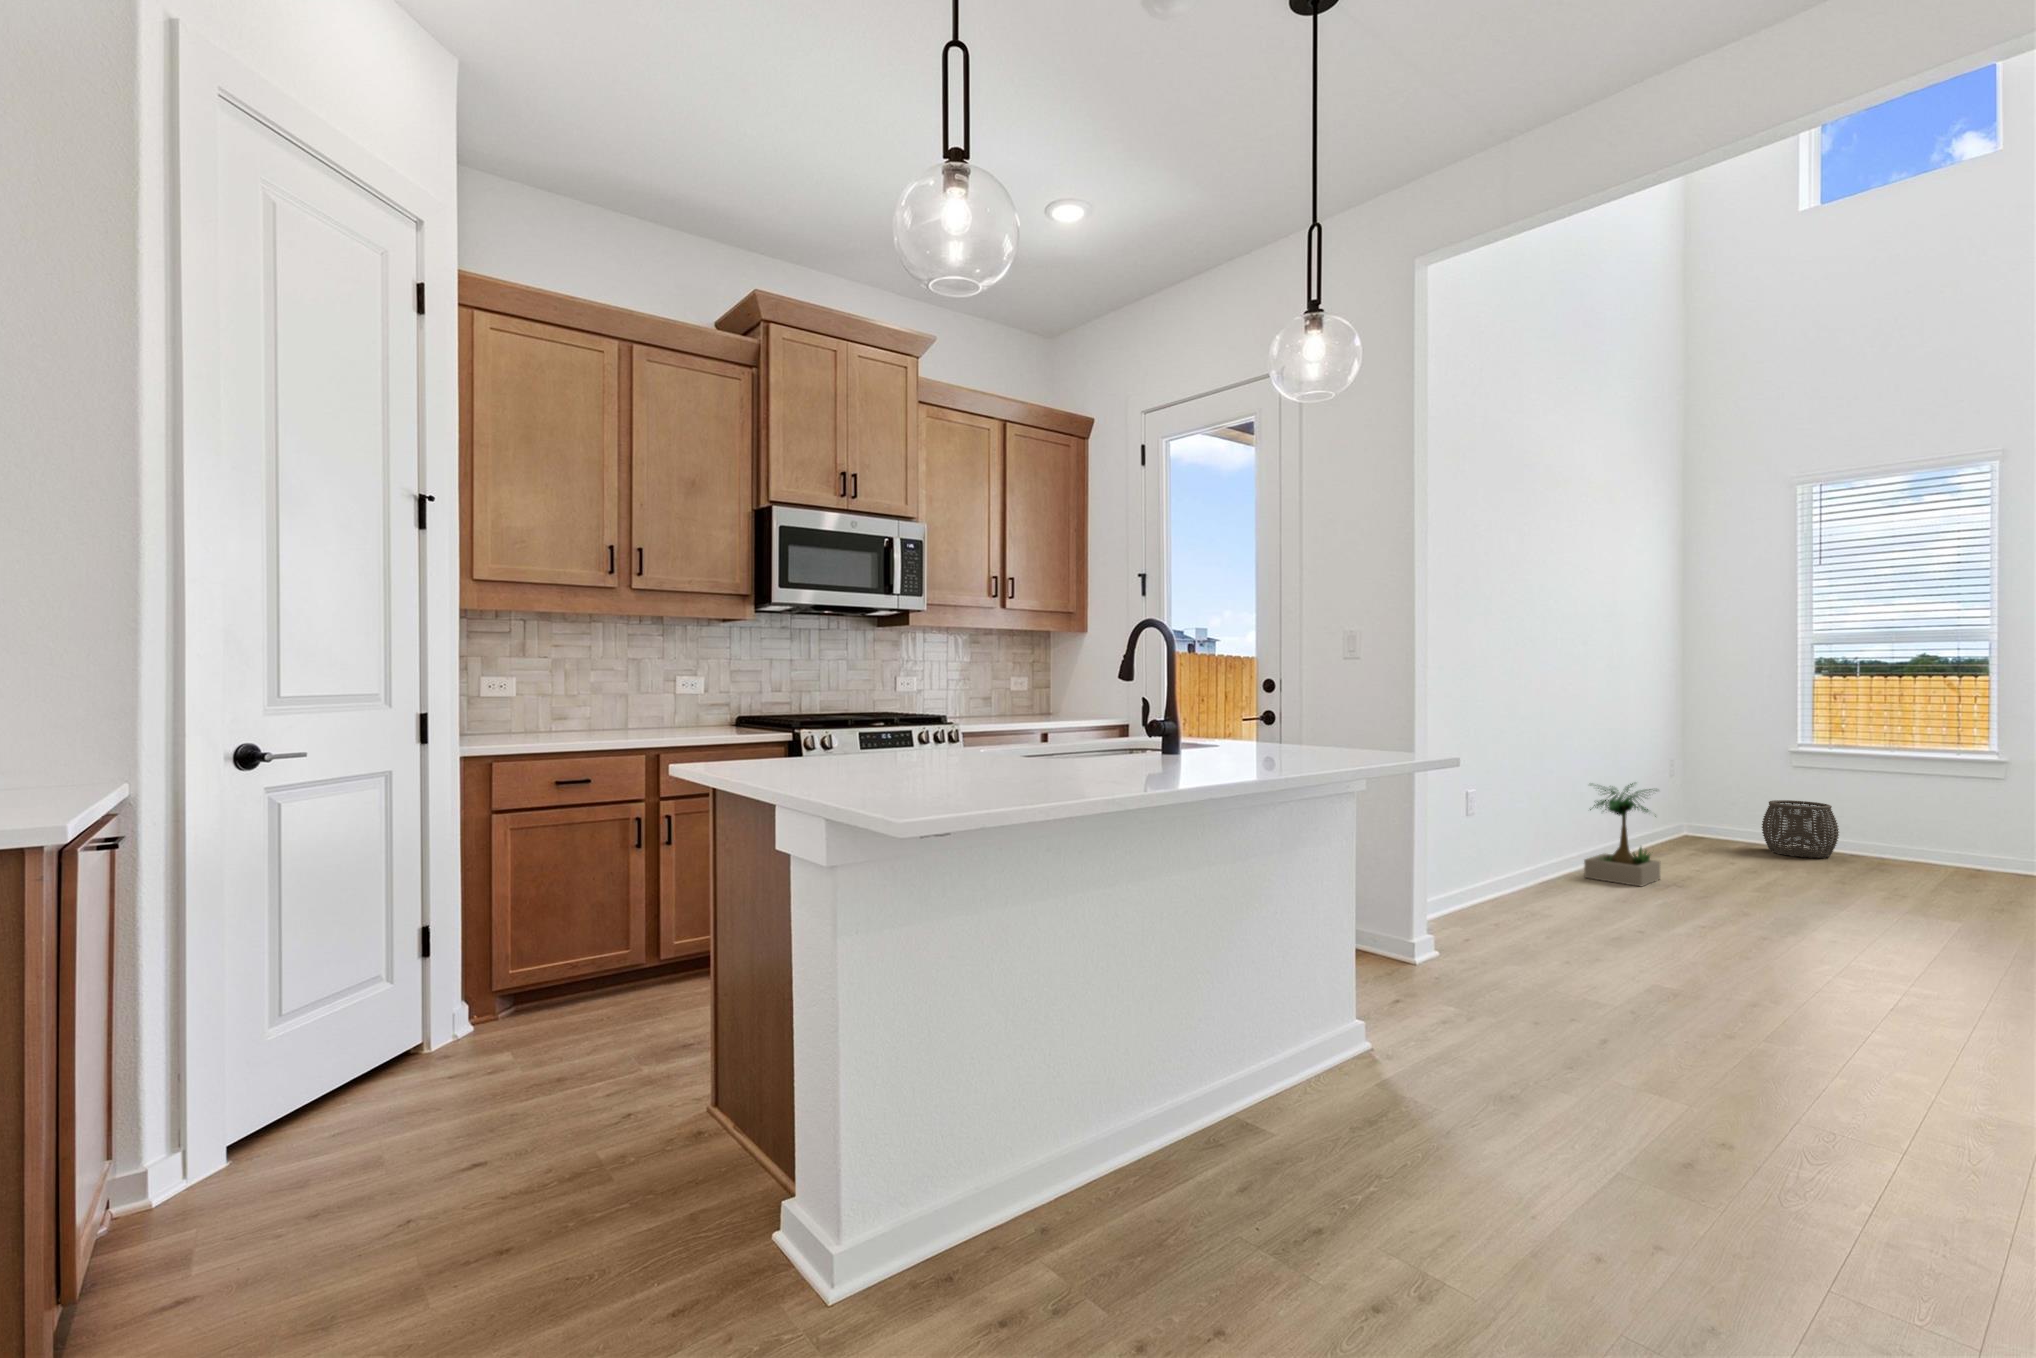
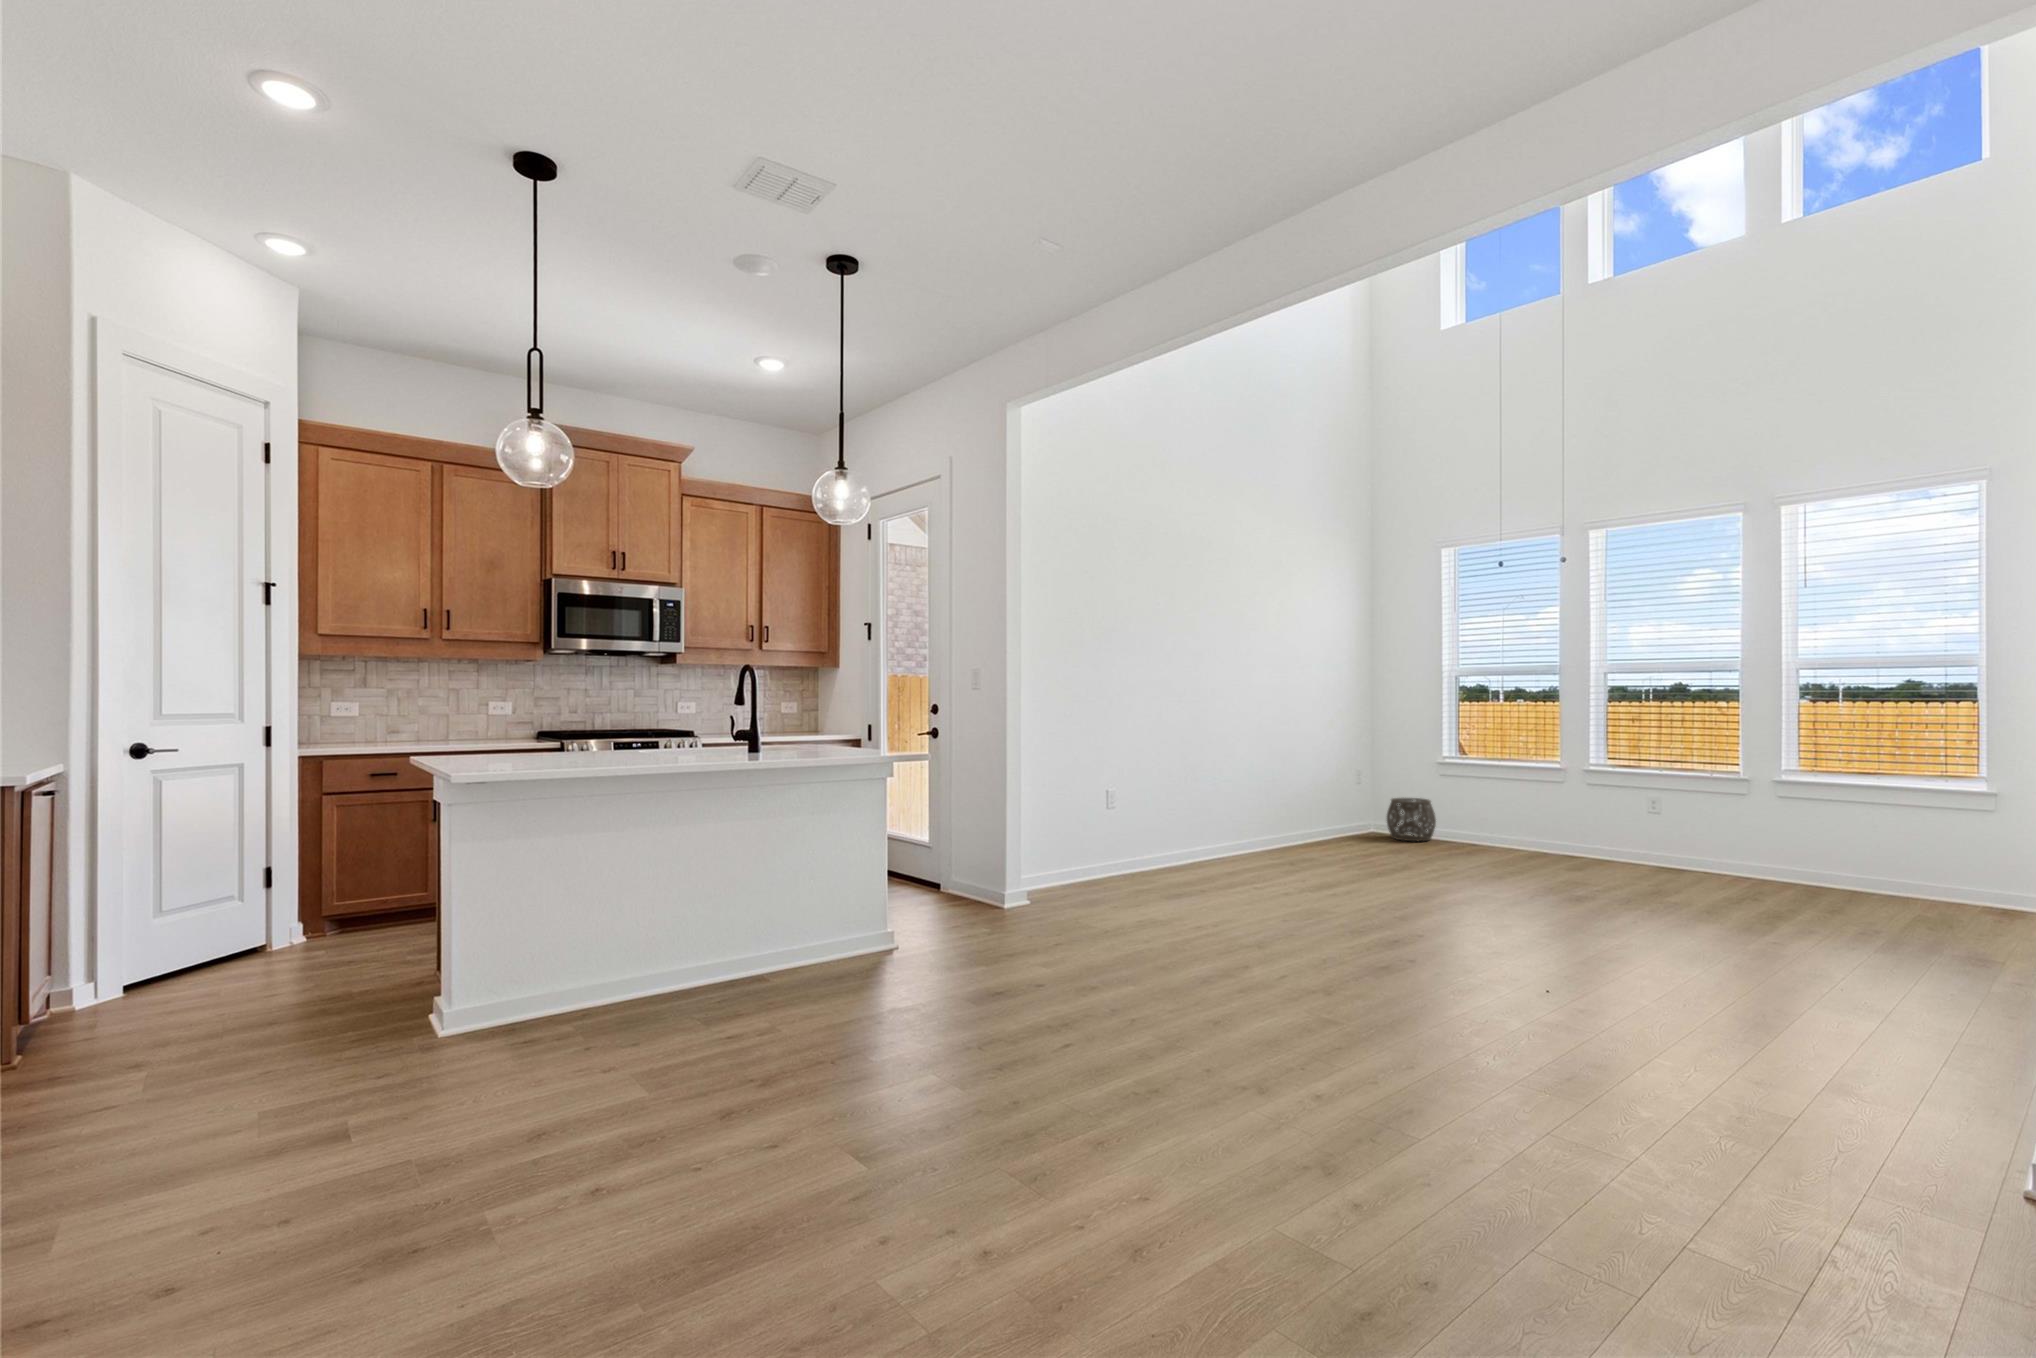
potted plant: present [1584,783,1660,886] -> none [1215,781,1270,860]

